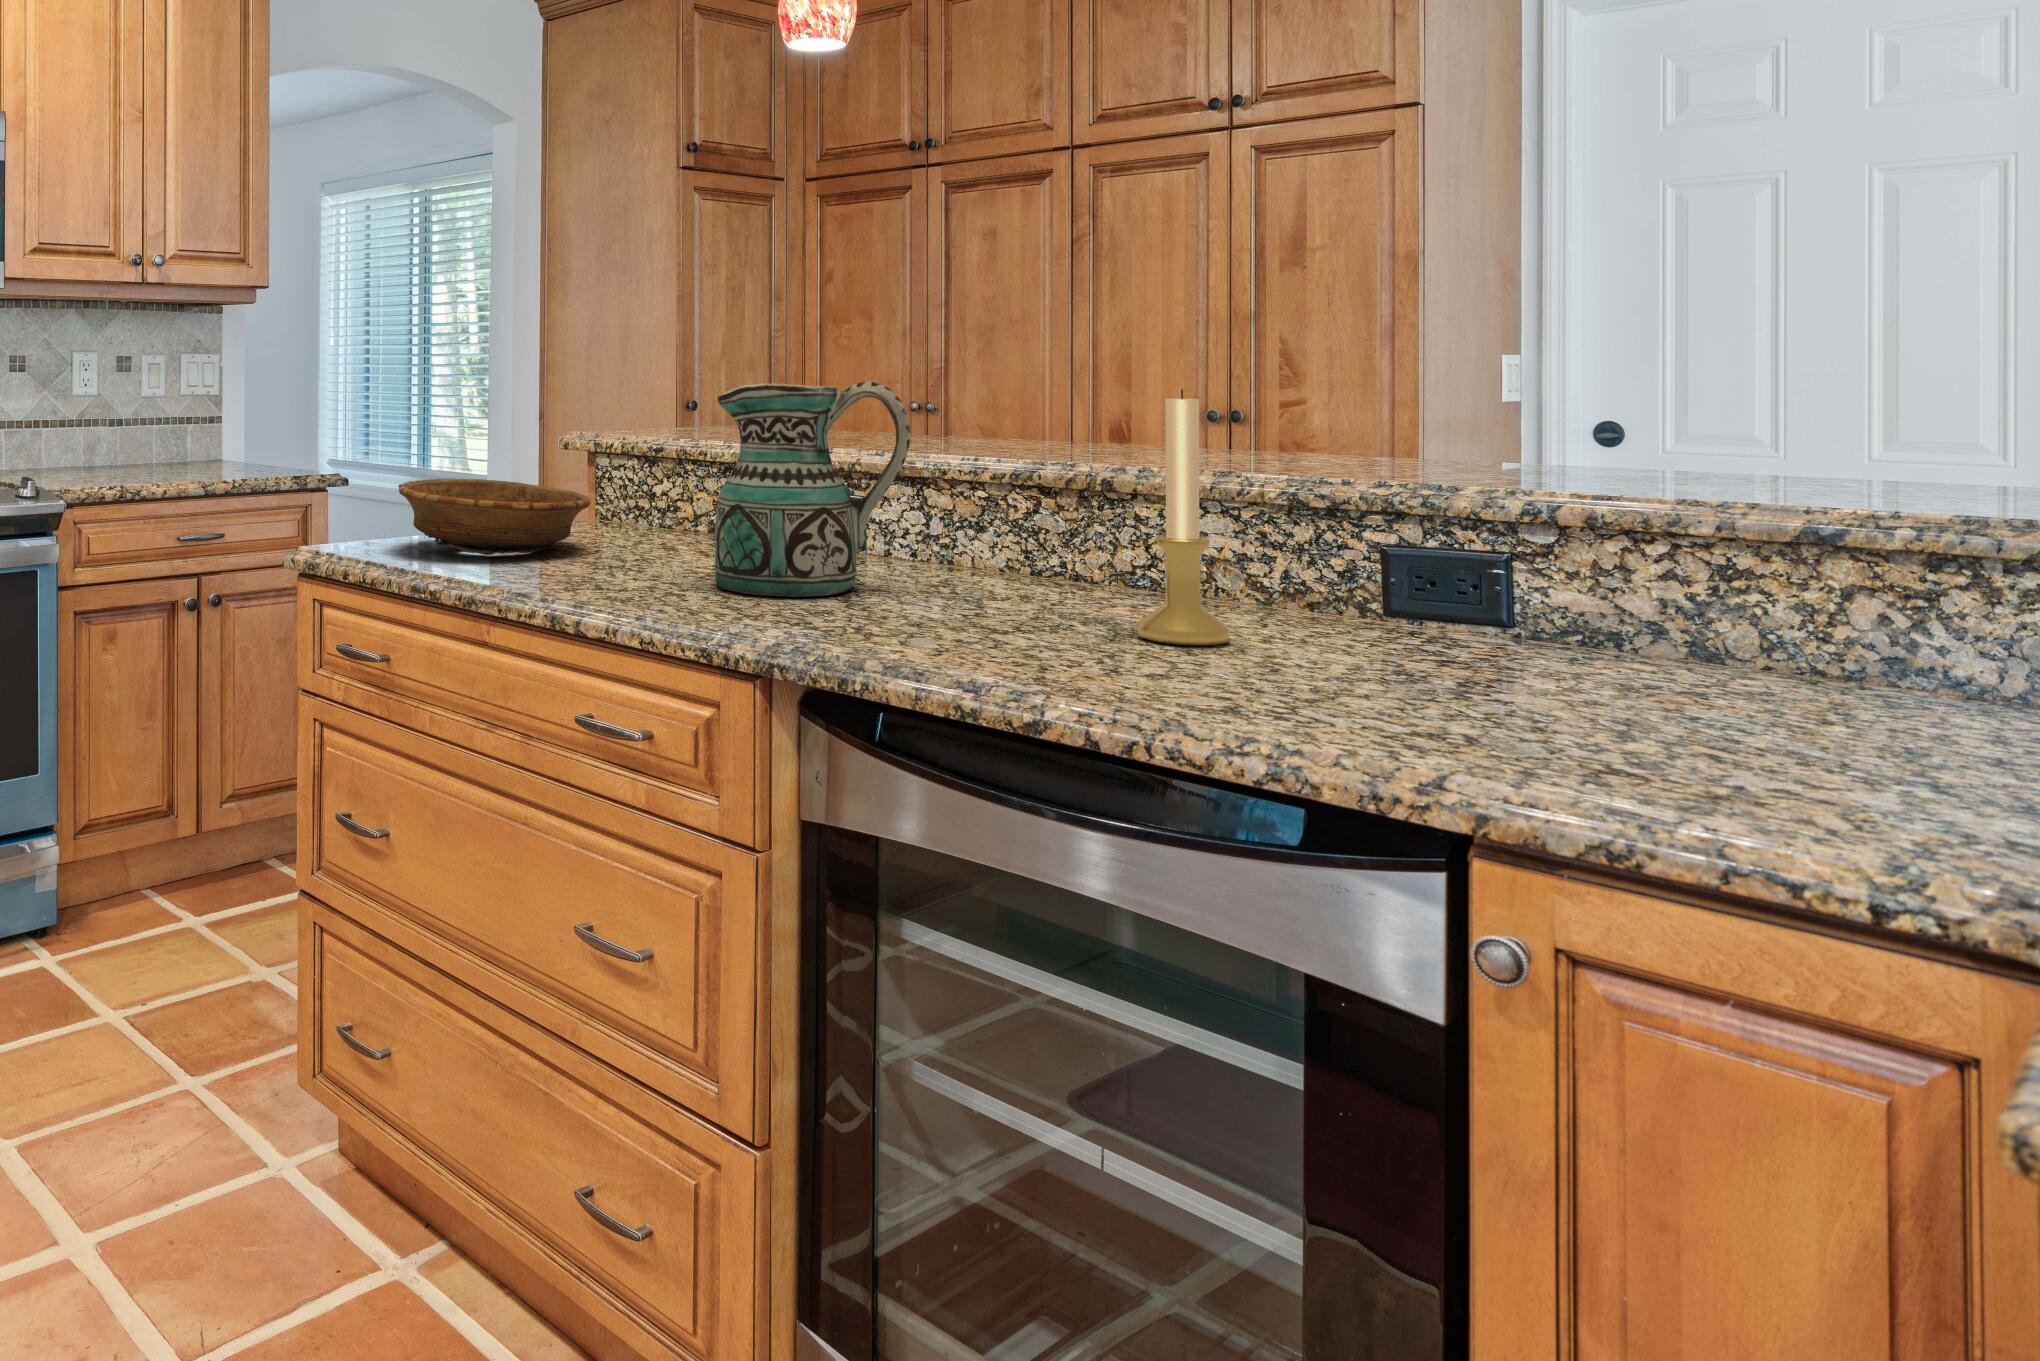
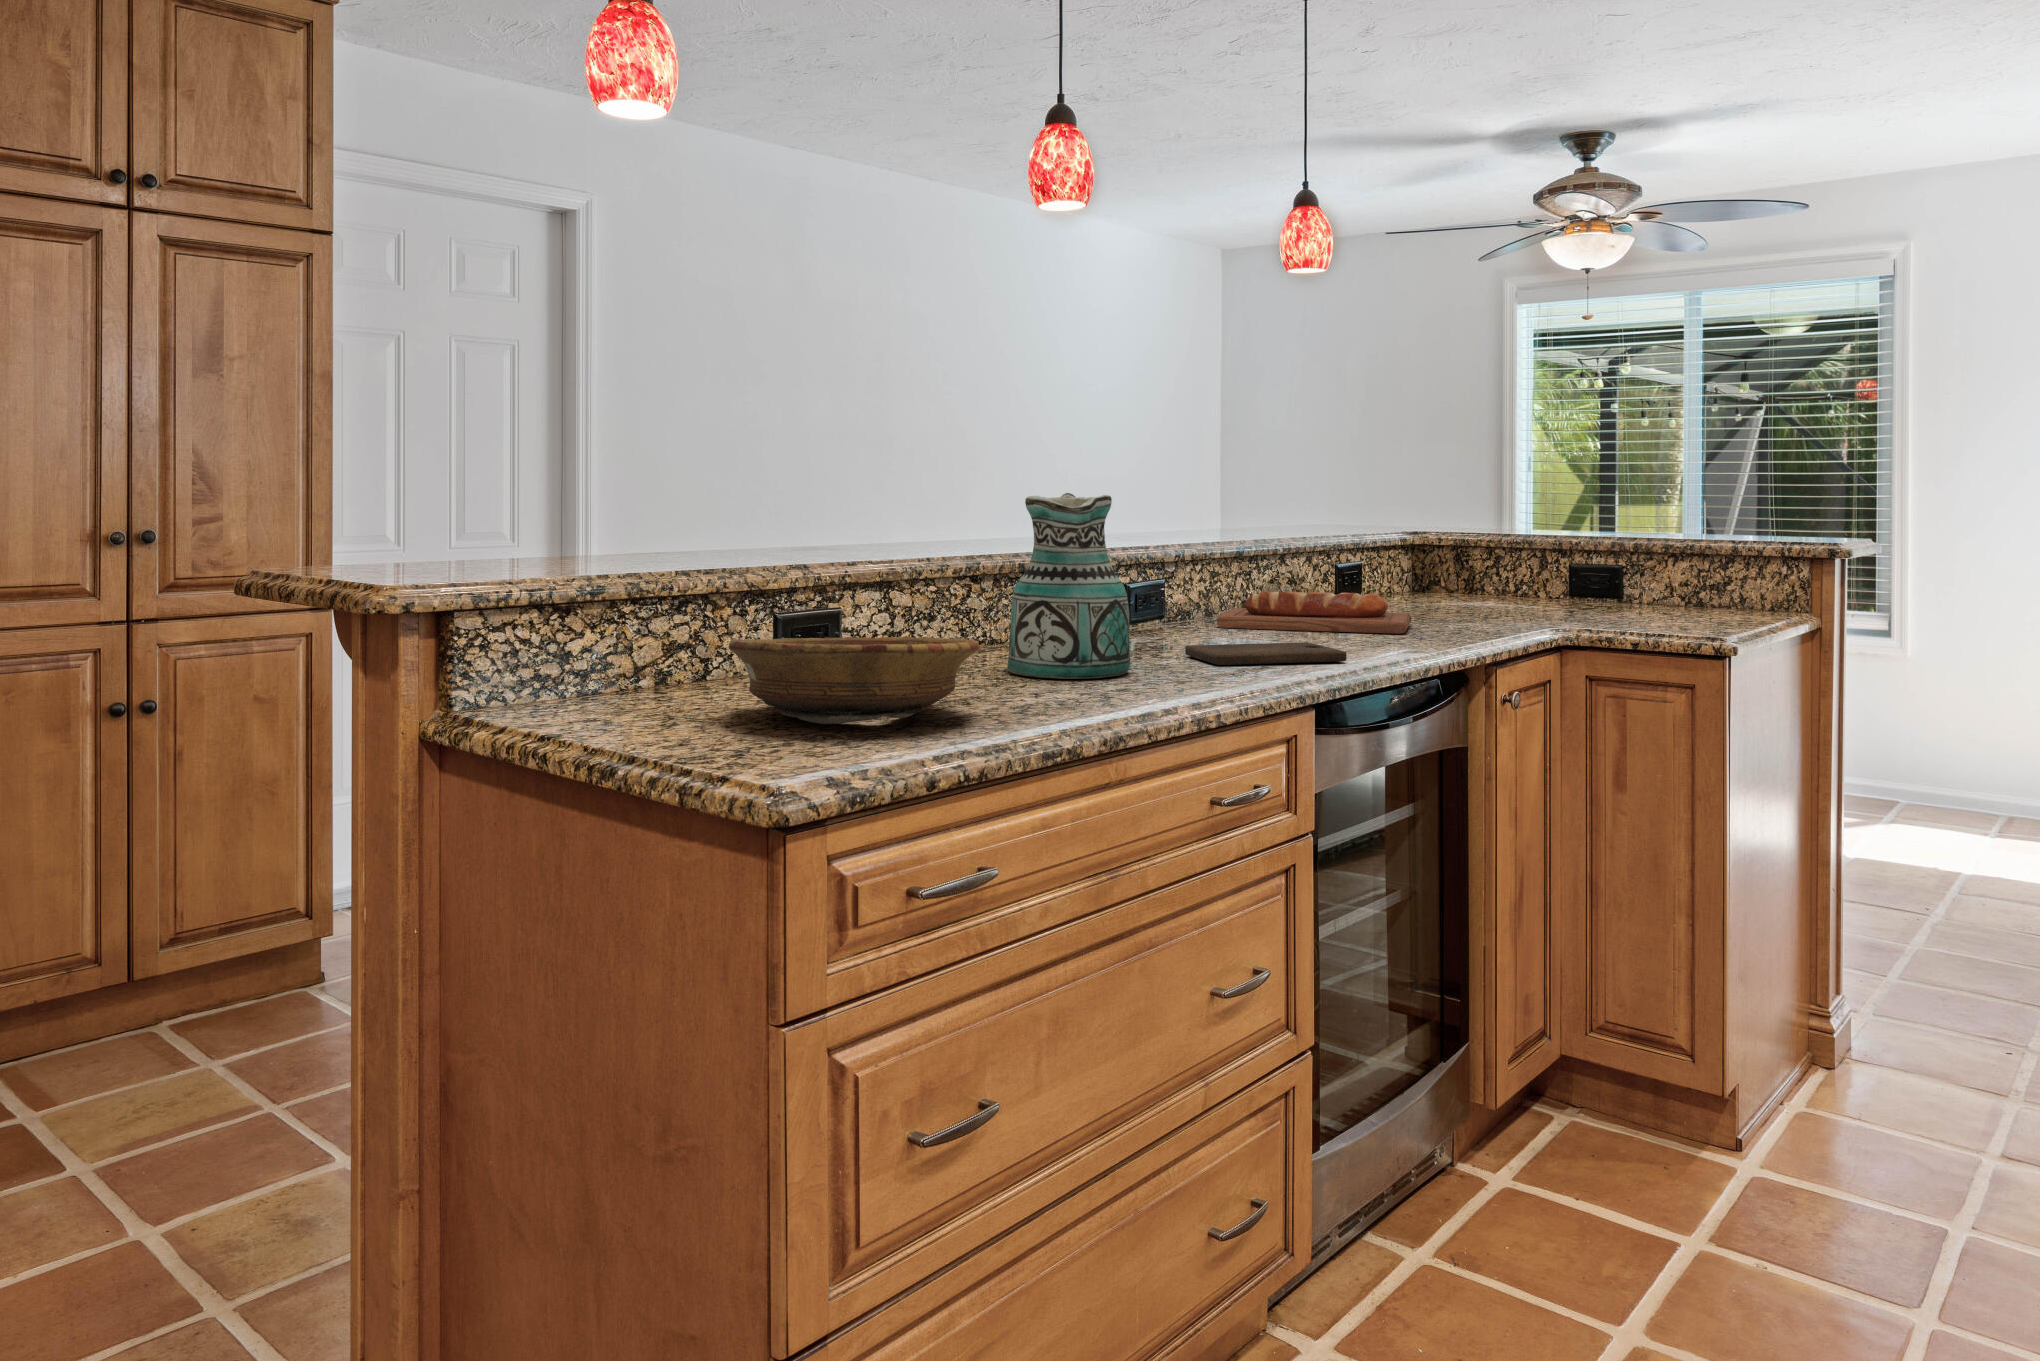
candle holder: present [1137,389,1230,645] -> none [1185,494,1236,646]
cutting board: none [864,606,1065,661] -> present [1185,642,1346,665]
bread loaf: none [1522,612,1928,780] -> present [1217,591,1411,634]

